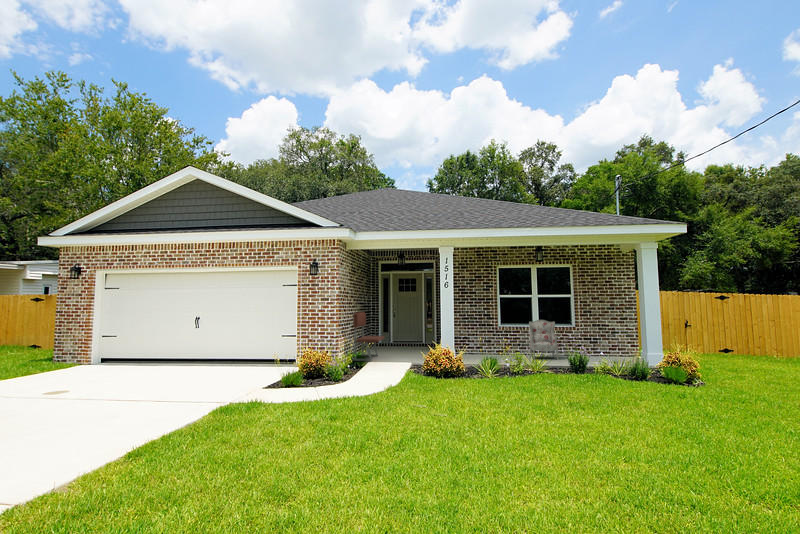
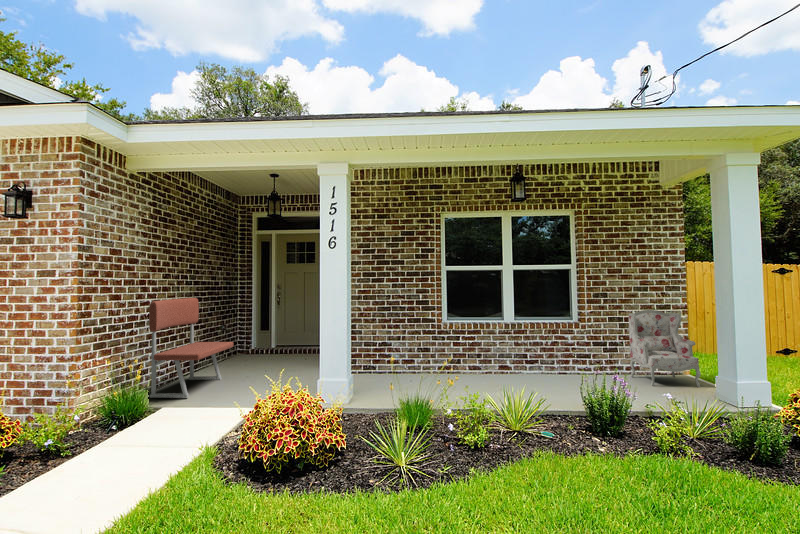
armchair: present [529,320,558,359] -> present [629,310,701,387]

